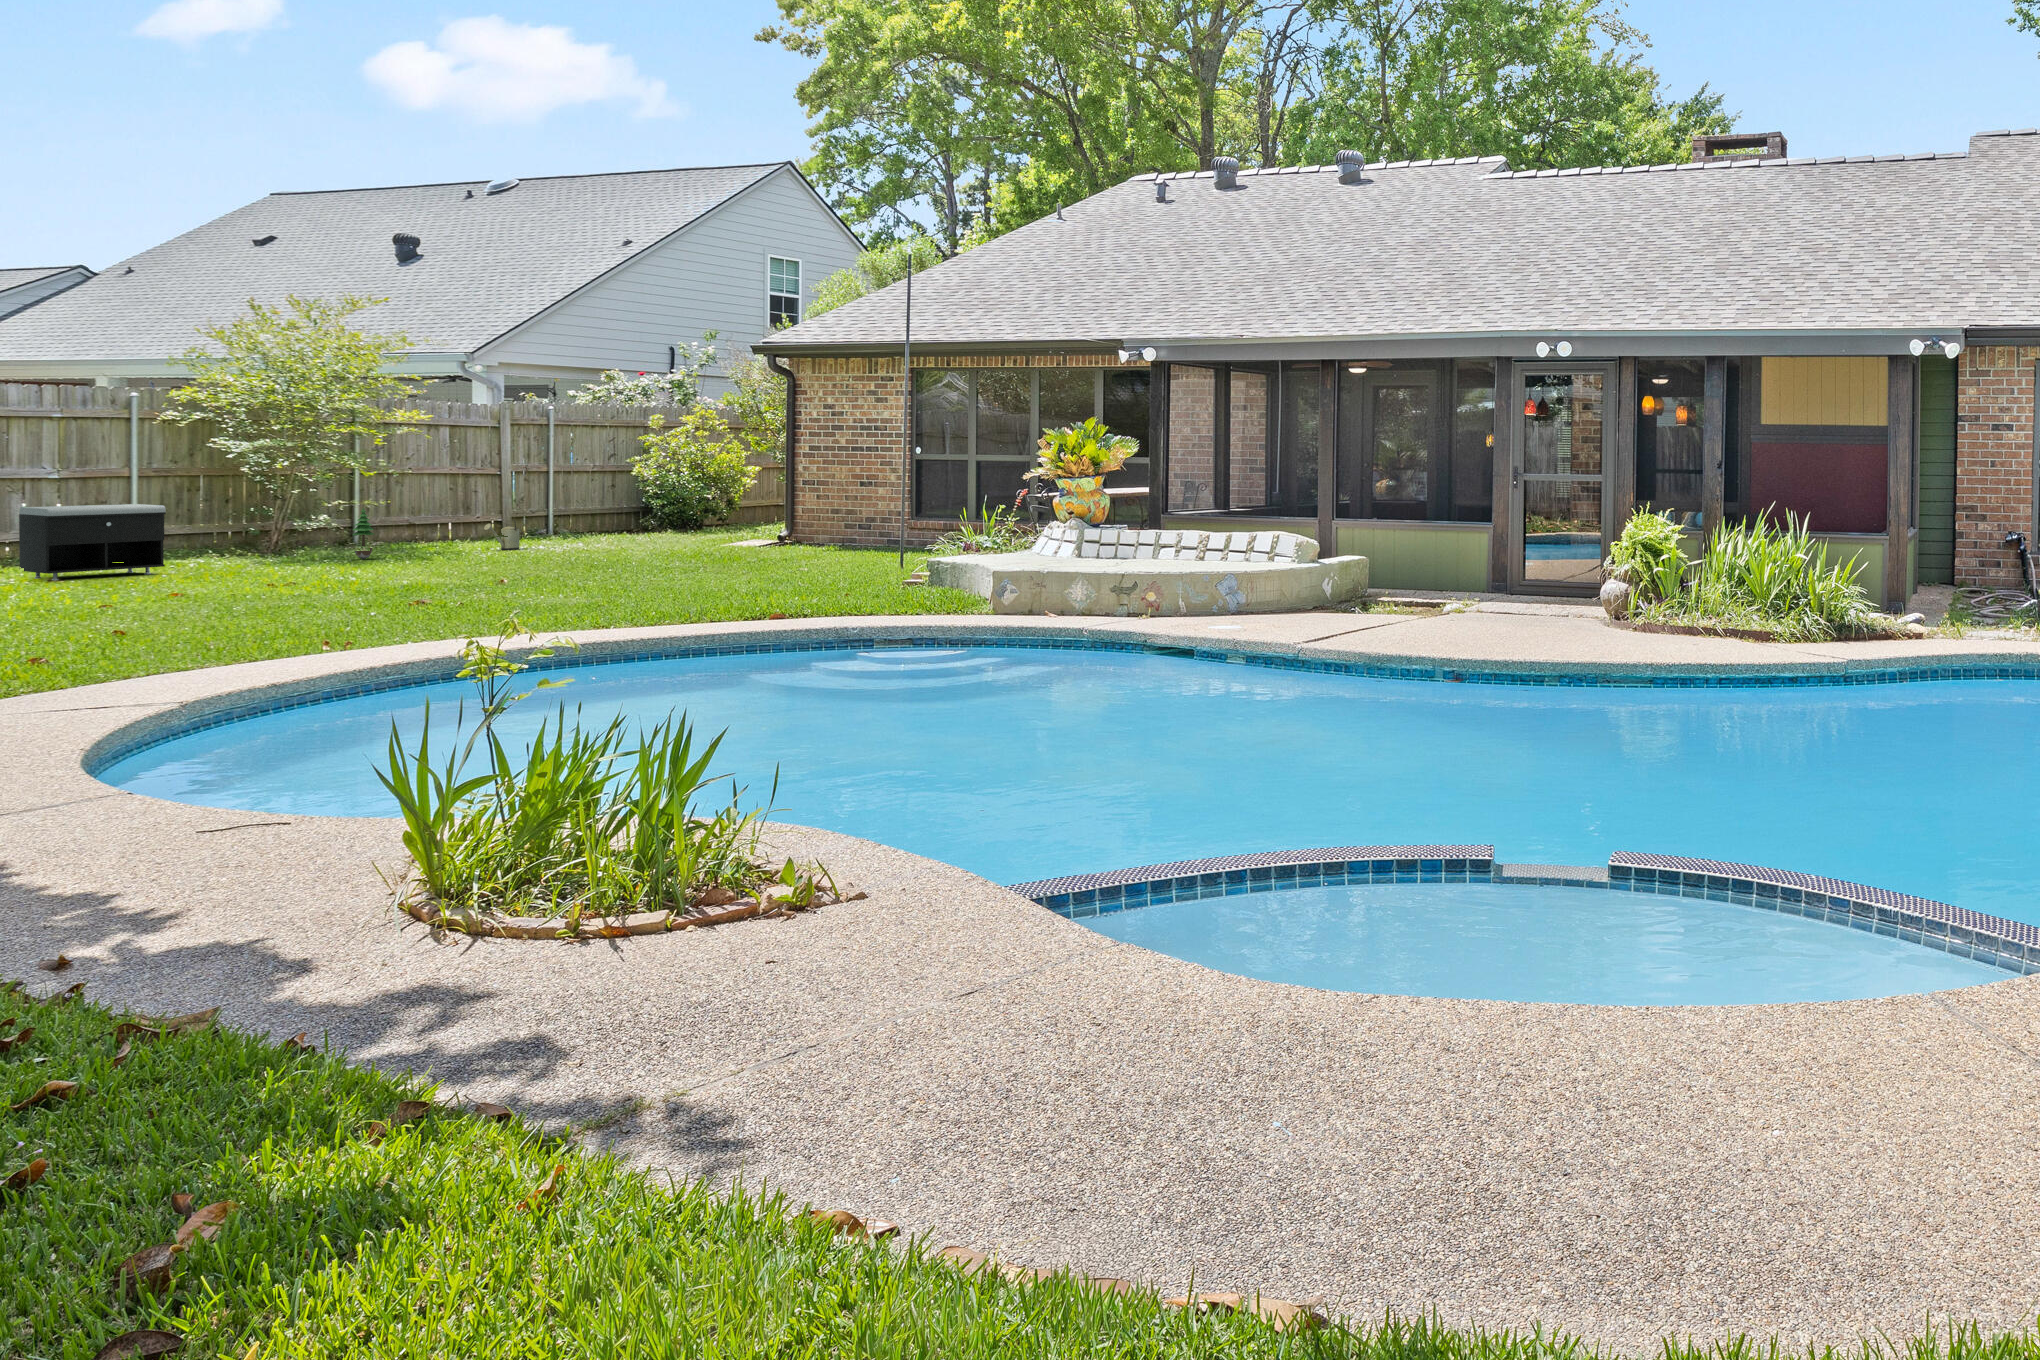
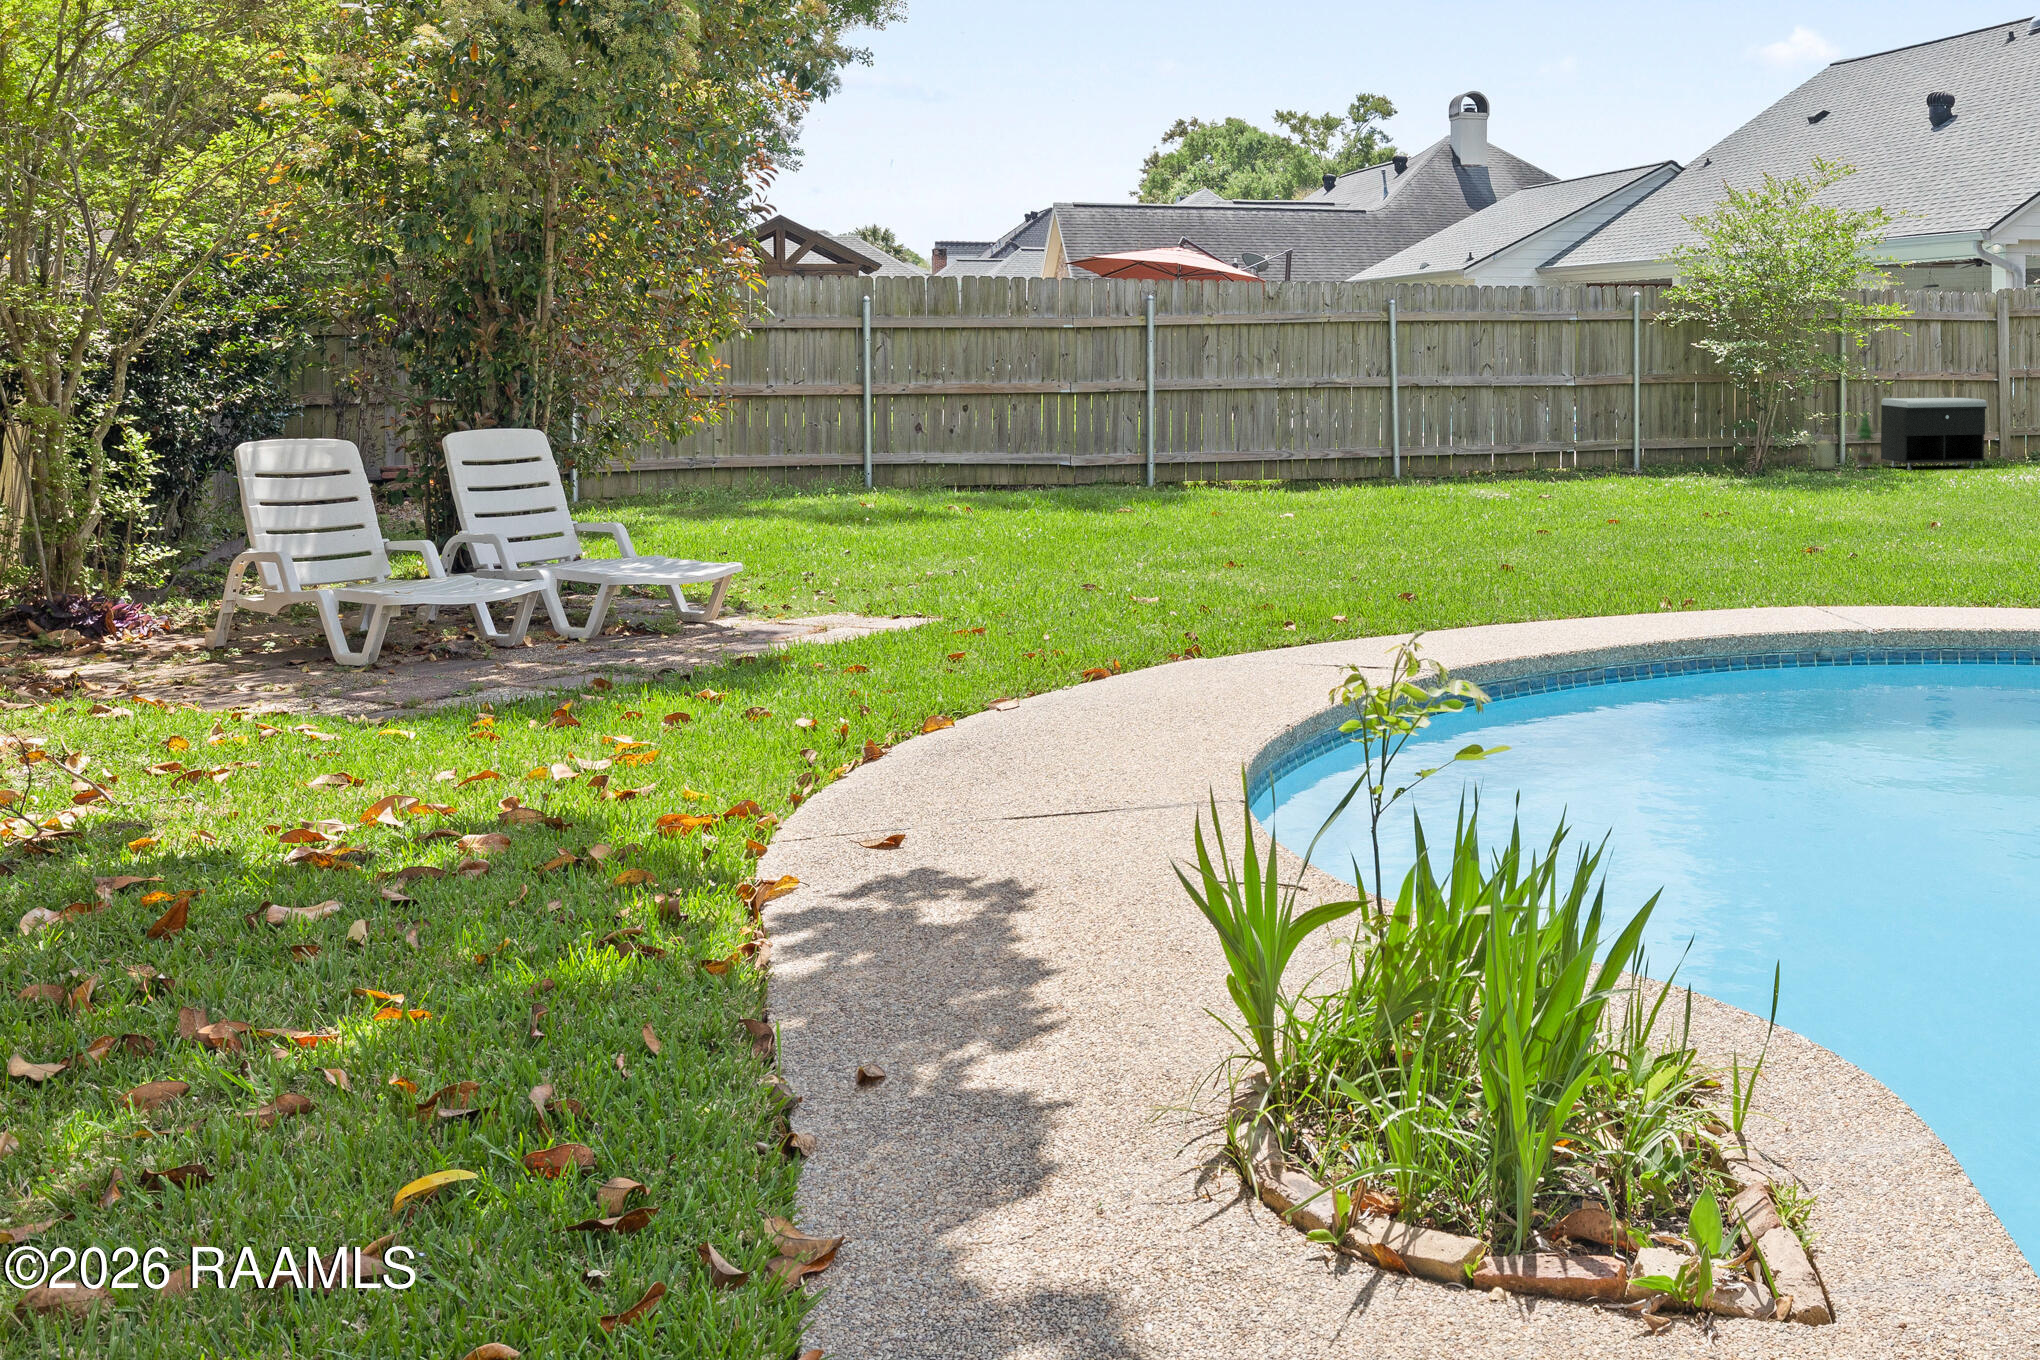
storage bench: present [19,504,166,580] -> present [1881,397,1987,470]
watering can: present [484,521,522,550] -> present [1801,437,1836,470]

